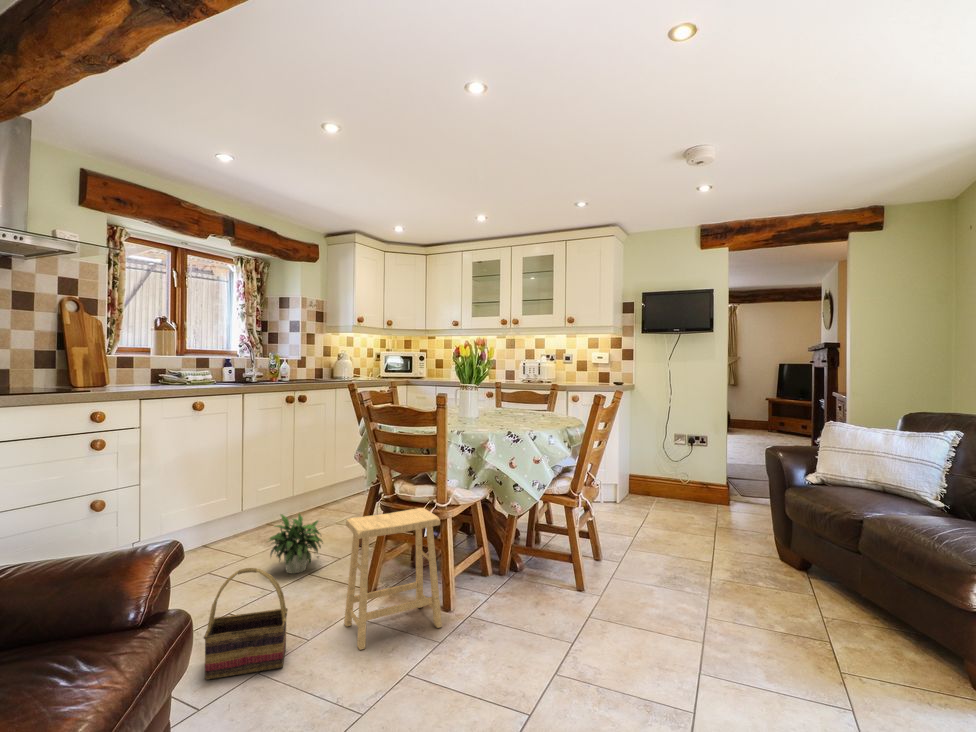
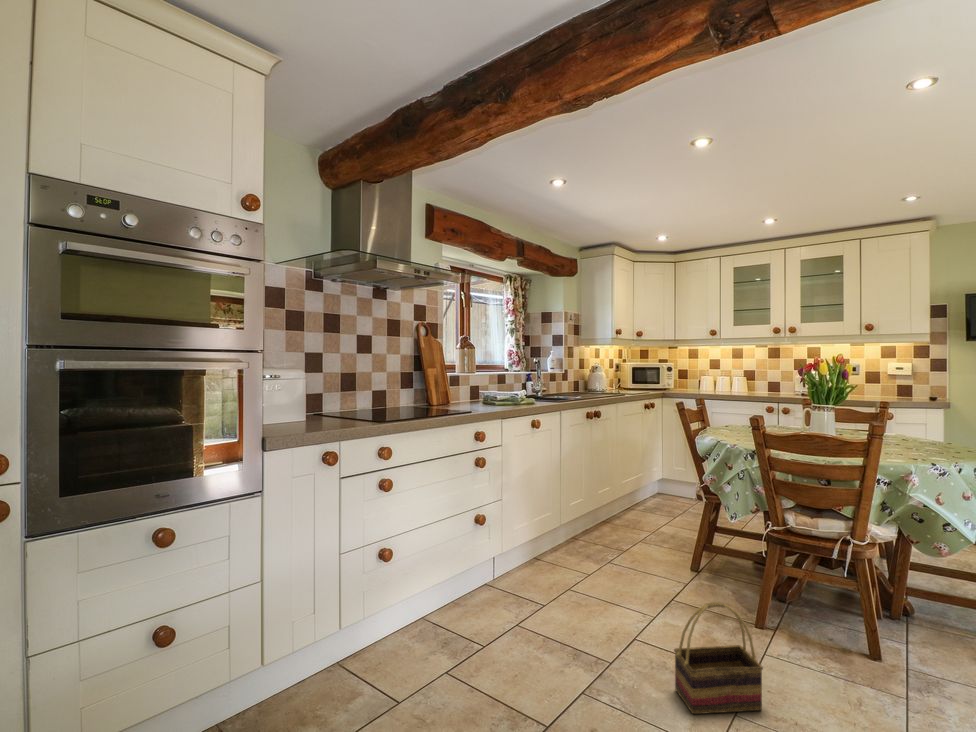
footstool: present [344,508,442,650] -> none [774,545,897,700]
potted plant: present [268,514,323,573] -> none [626,535,683,598]

